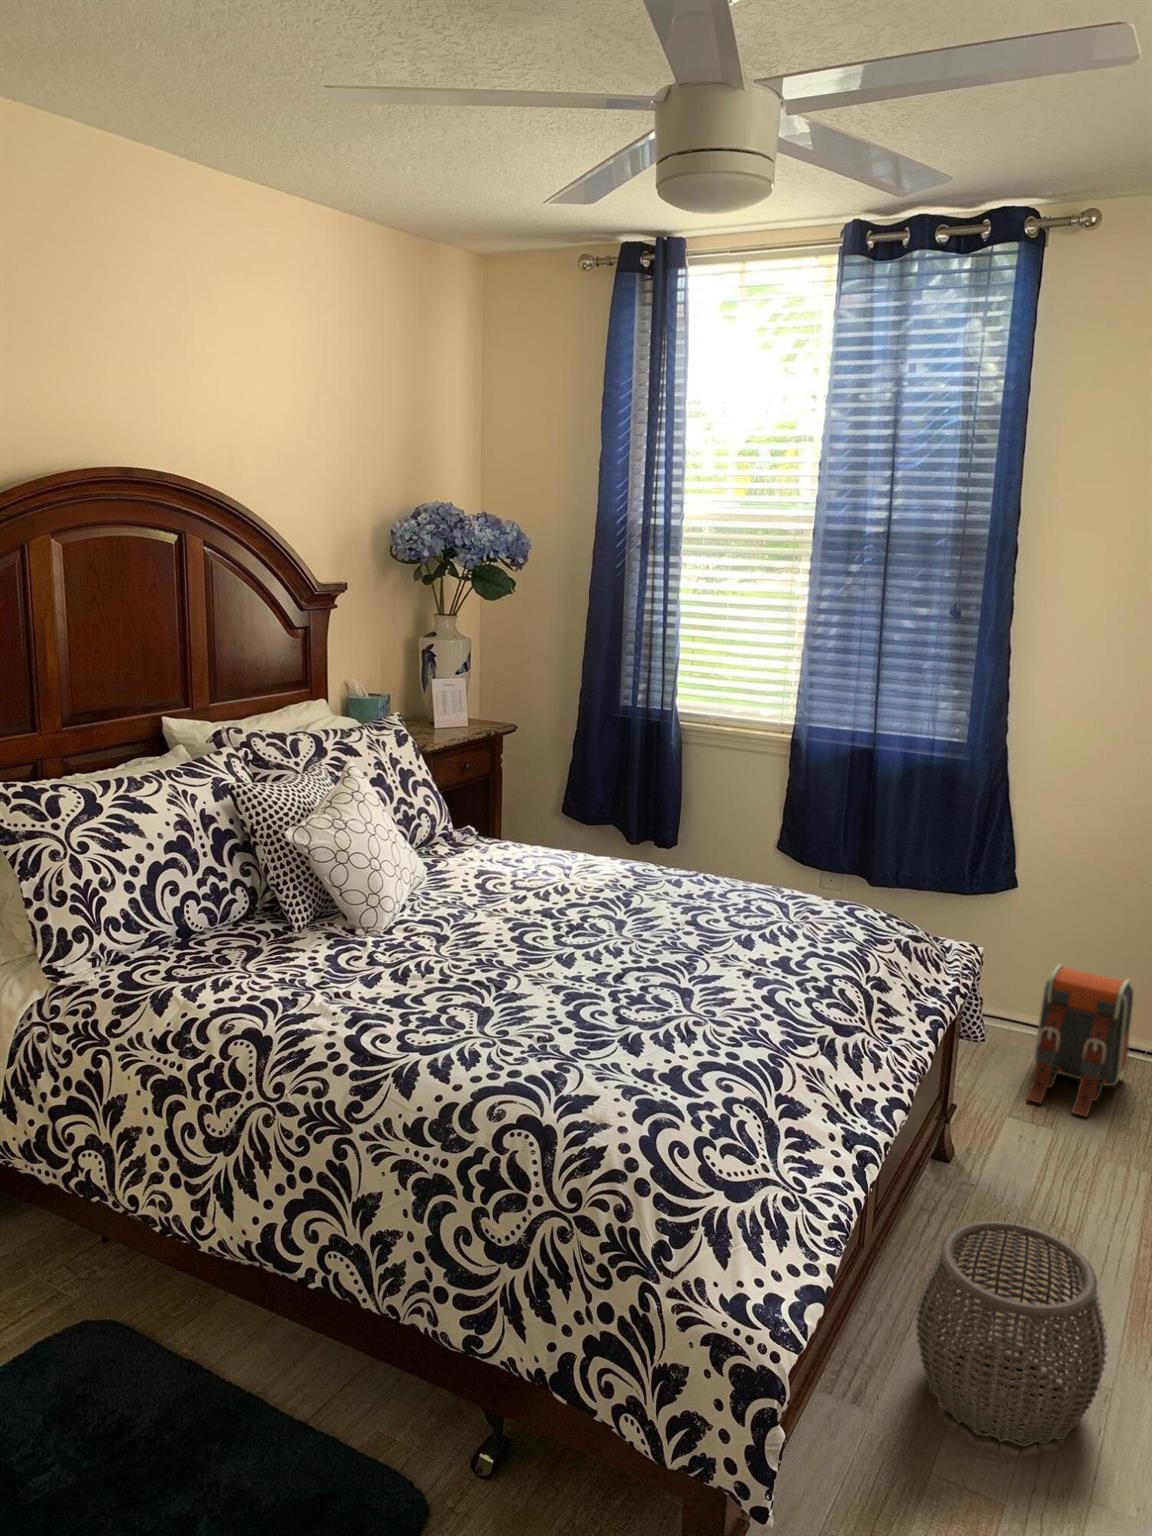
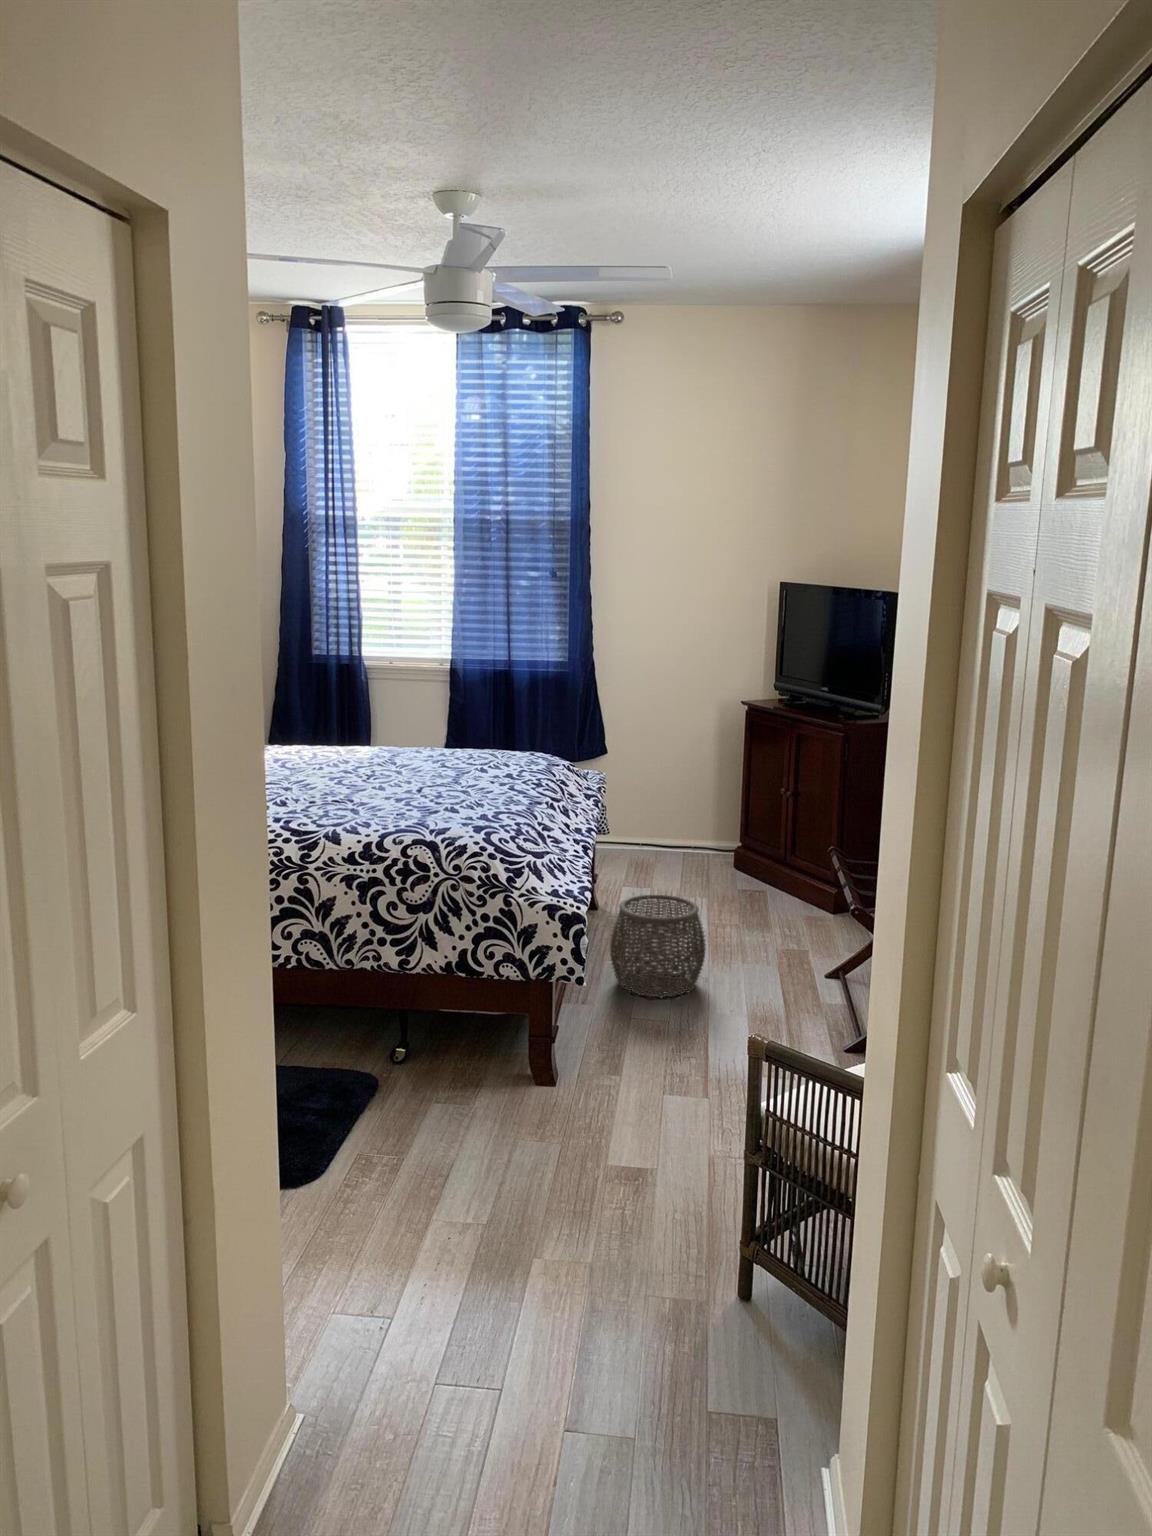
backpack: present [1027,964,1133,1117] -> none [627,797,680,880]

